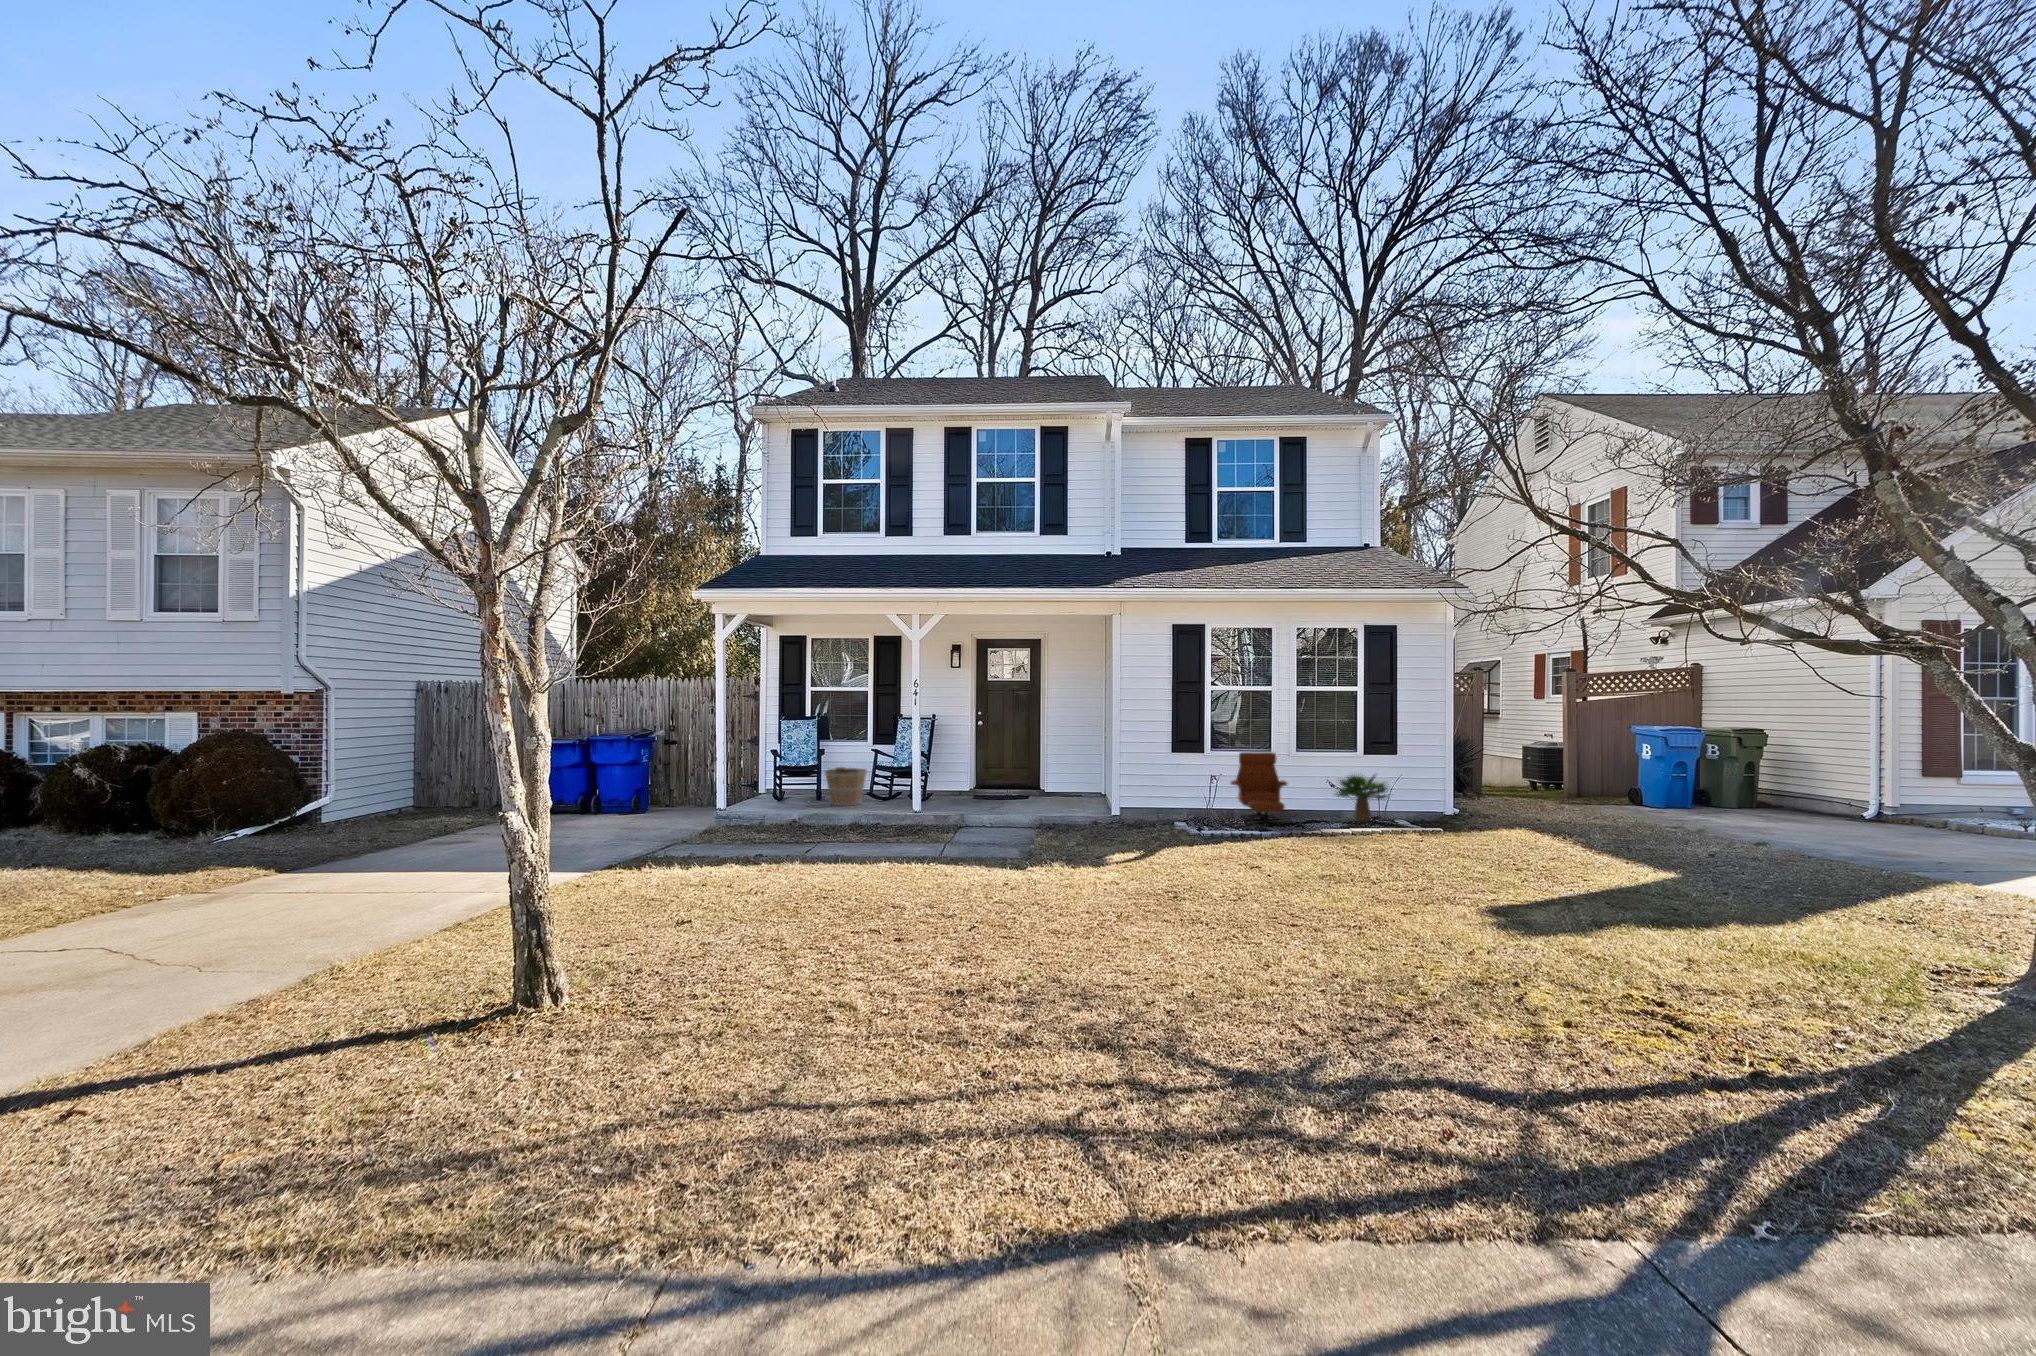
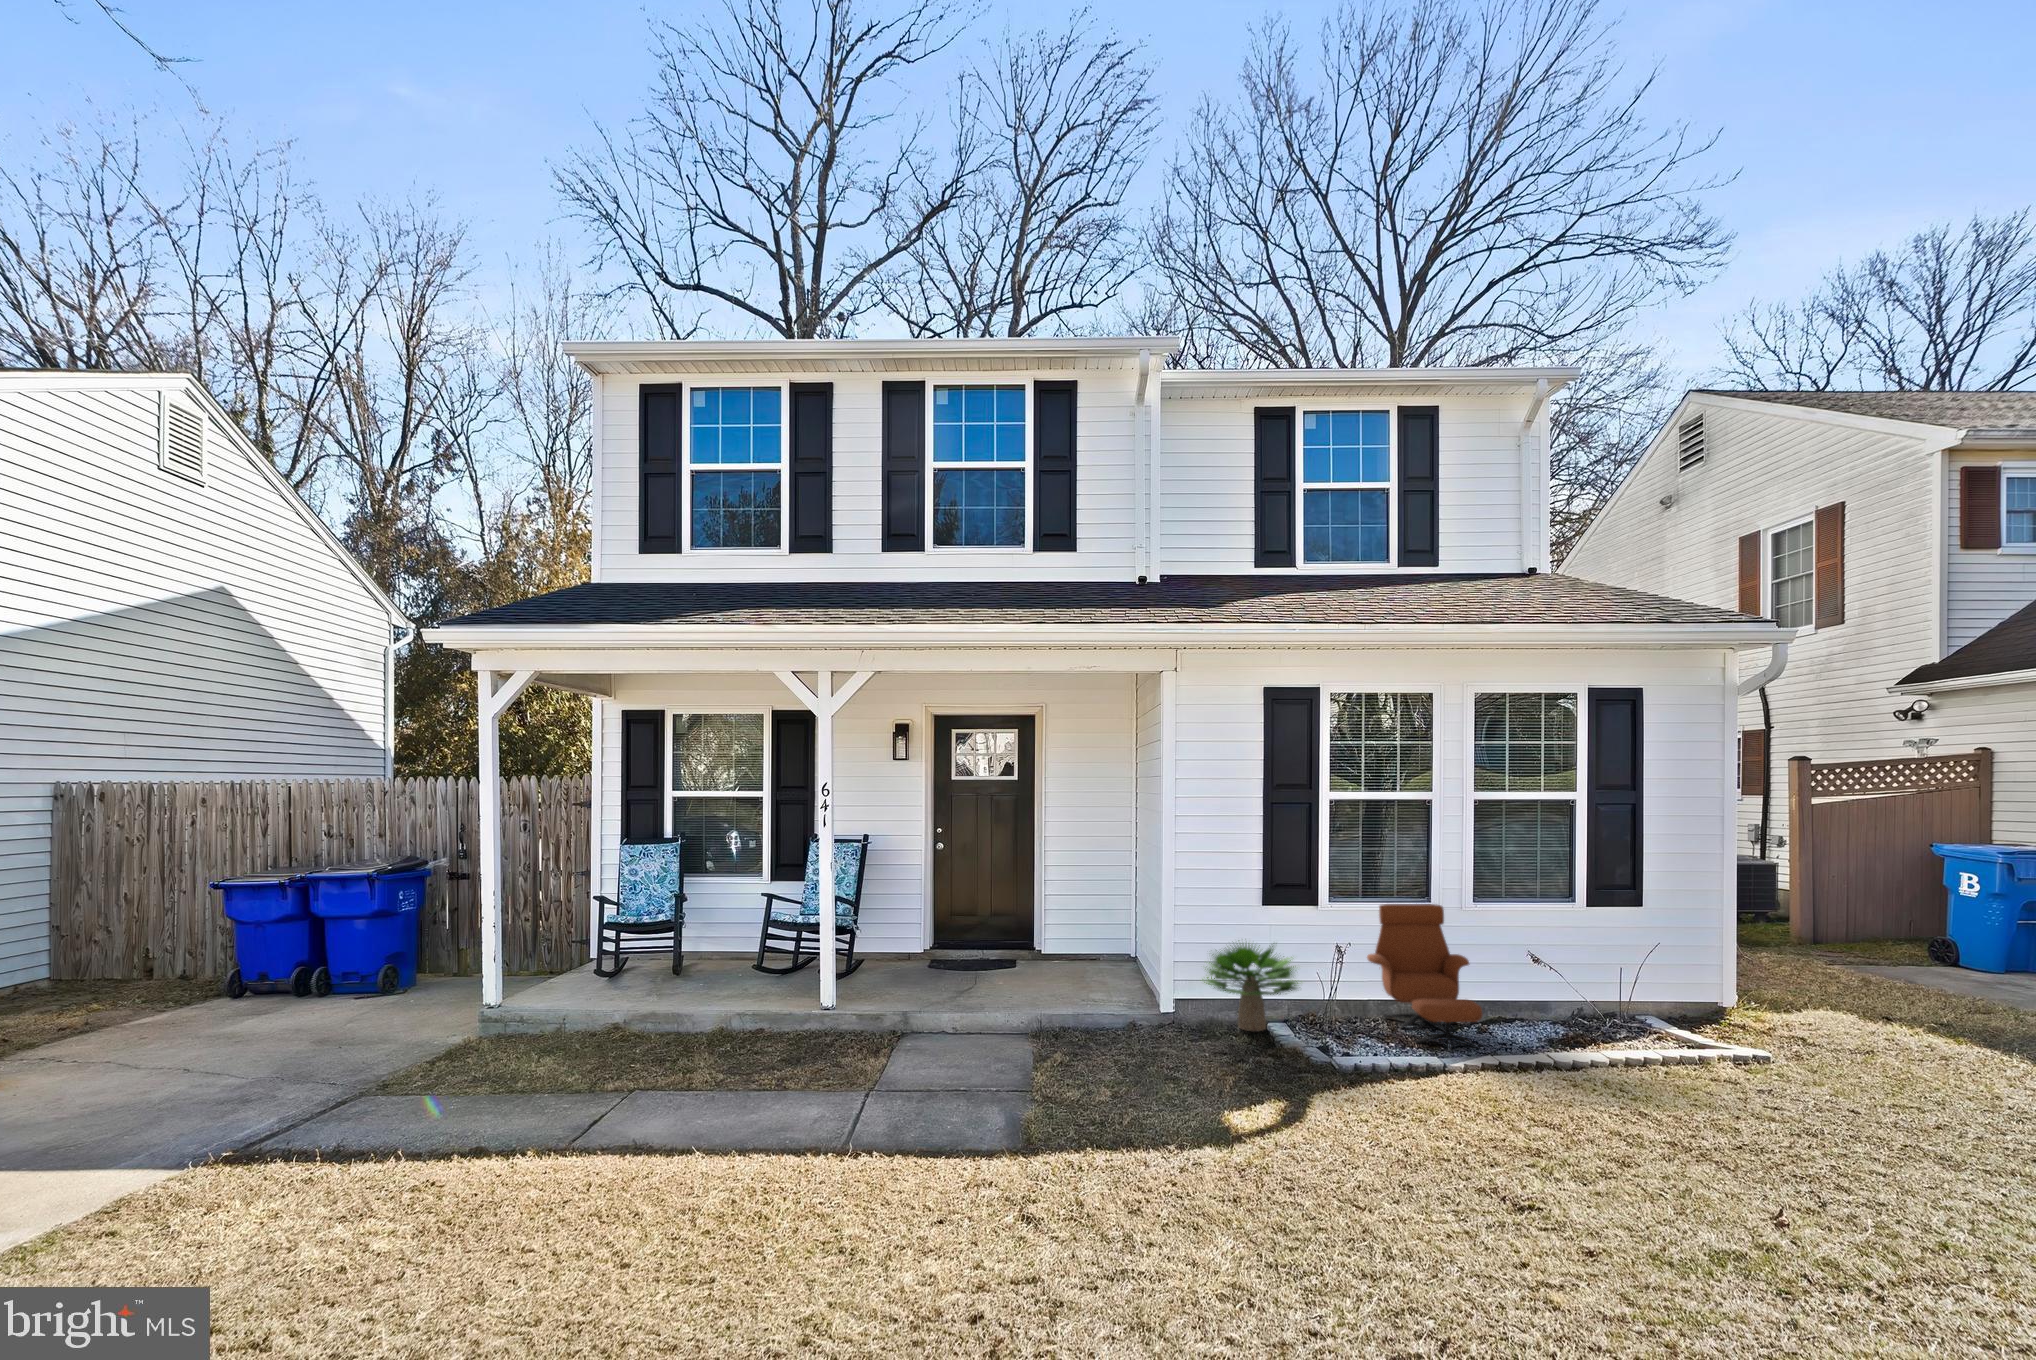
wooden bucket: present [825,767,867,806] -> none [685,919,756,988]
potted plant: present [1334,775,1389,822] -> present [1202,943,1299,1031]

